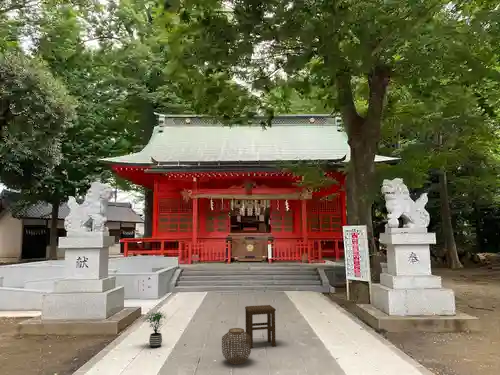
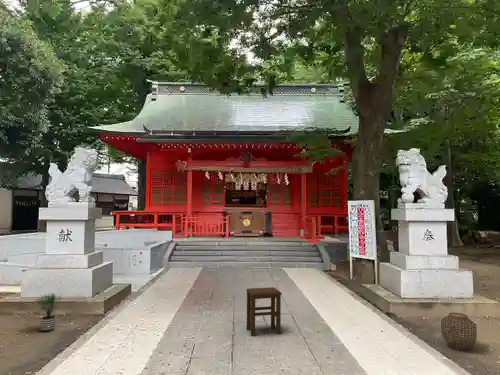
potted plant: present [145,312,165,348] -> present [36,293,61,332]
woven basket: present [222,328,251,364] -> present [441,313,477,350]

